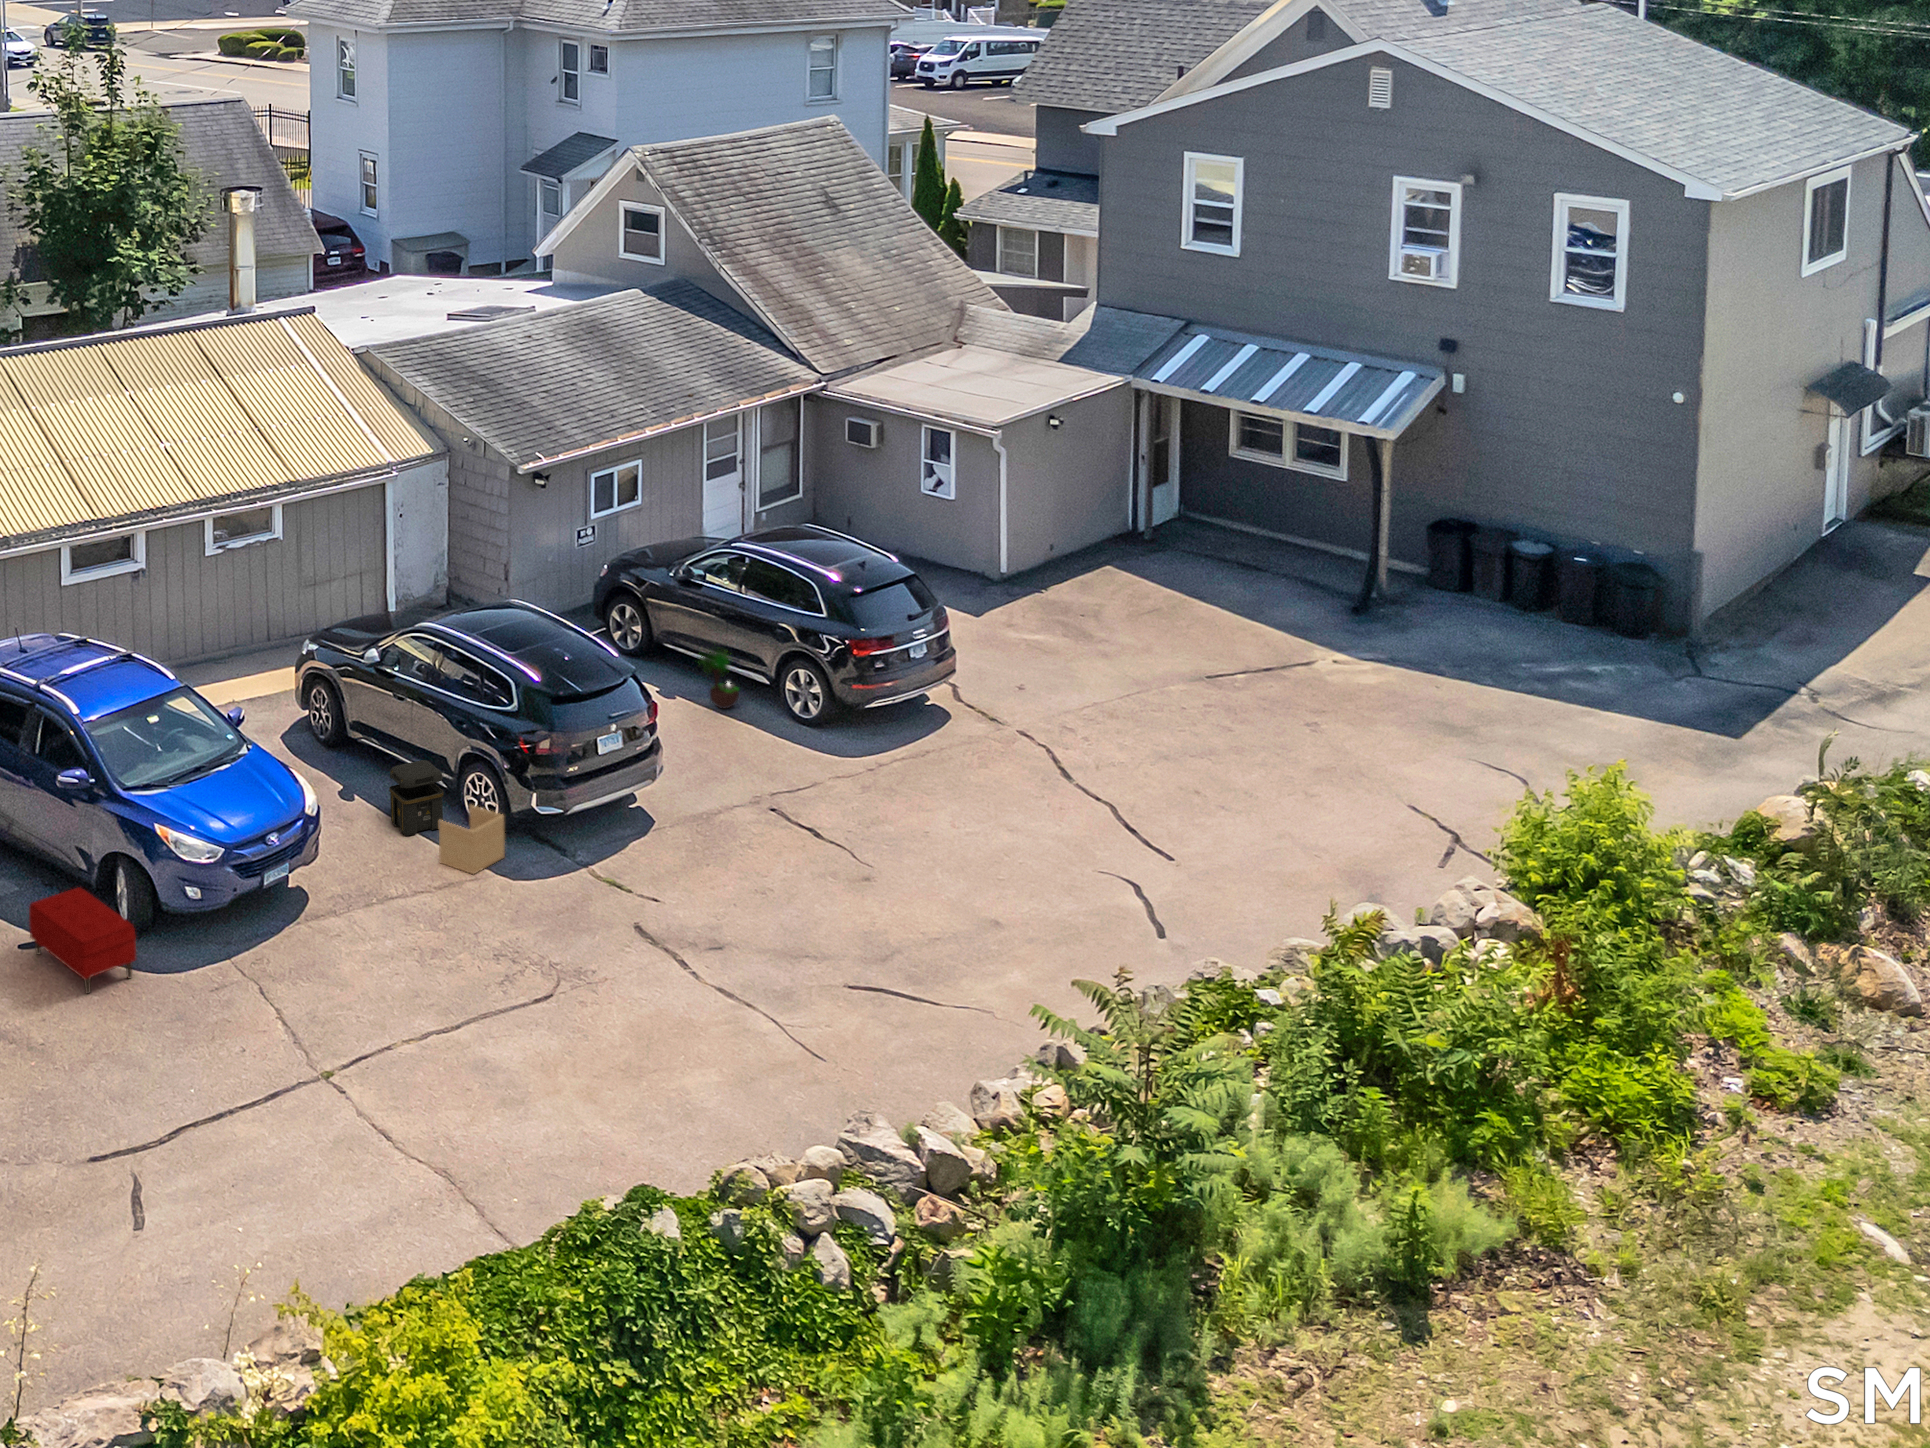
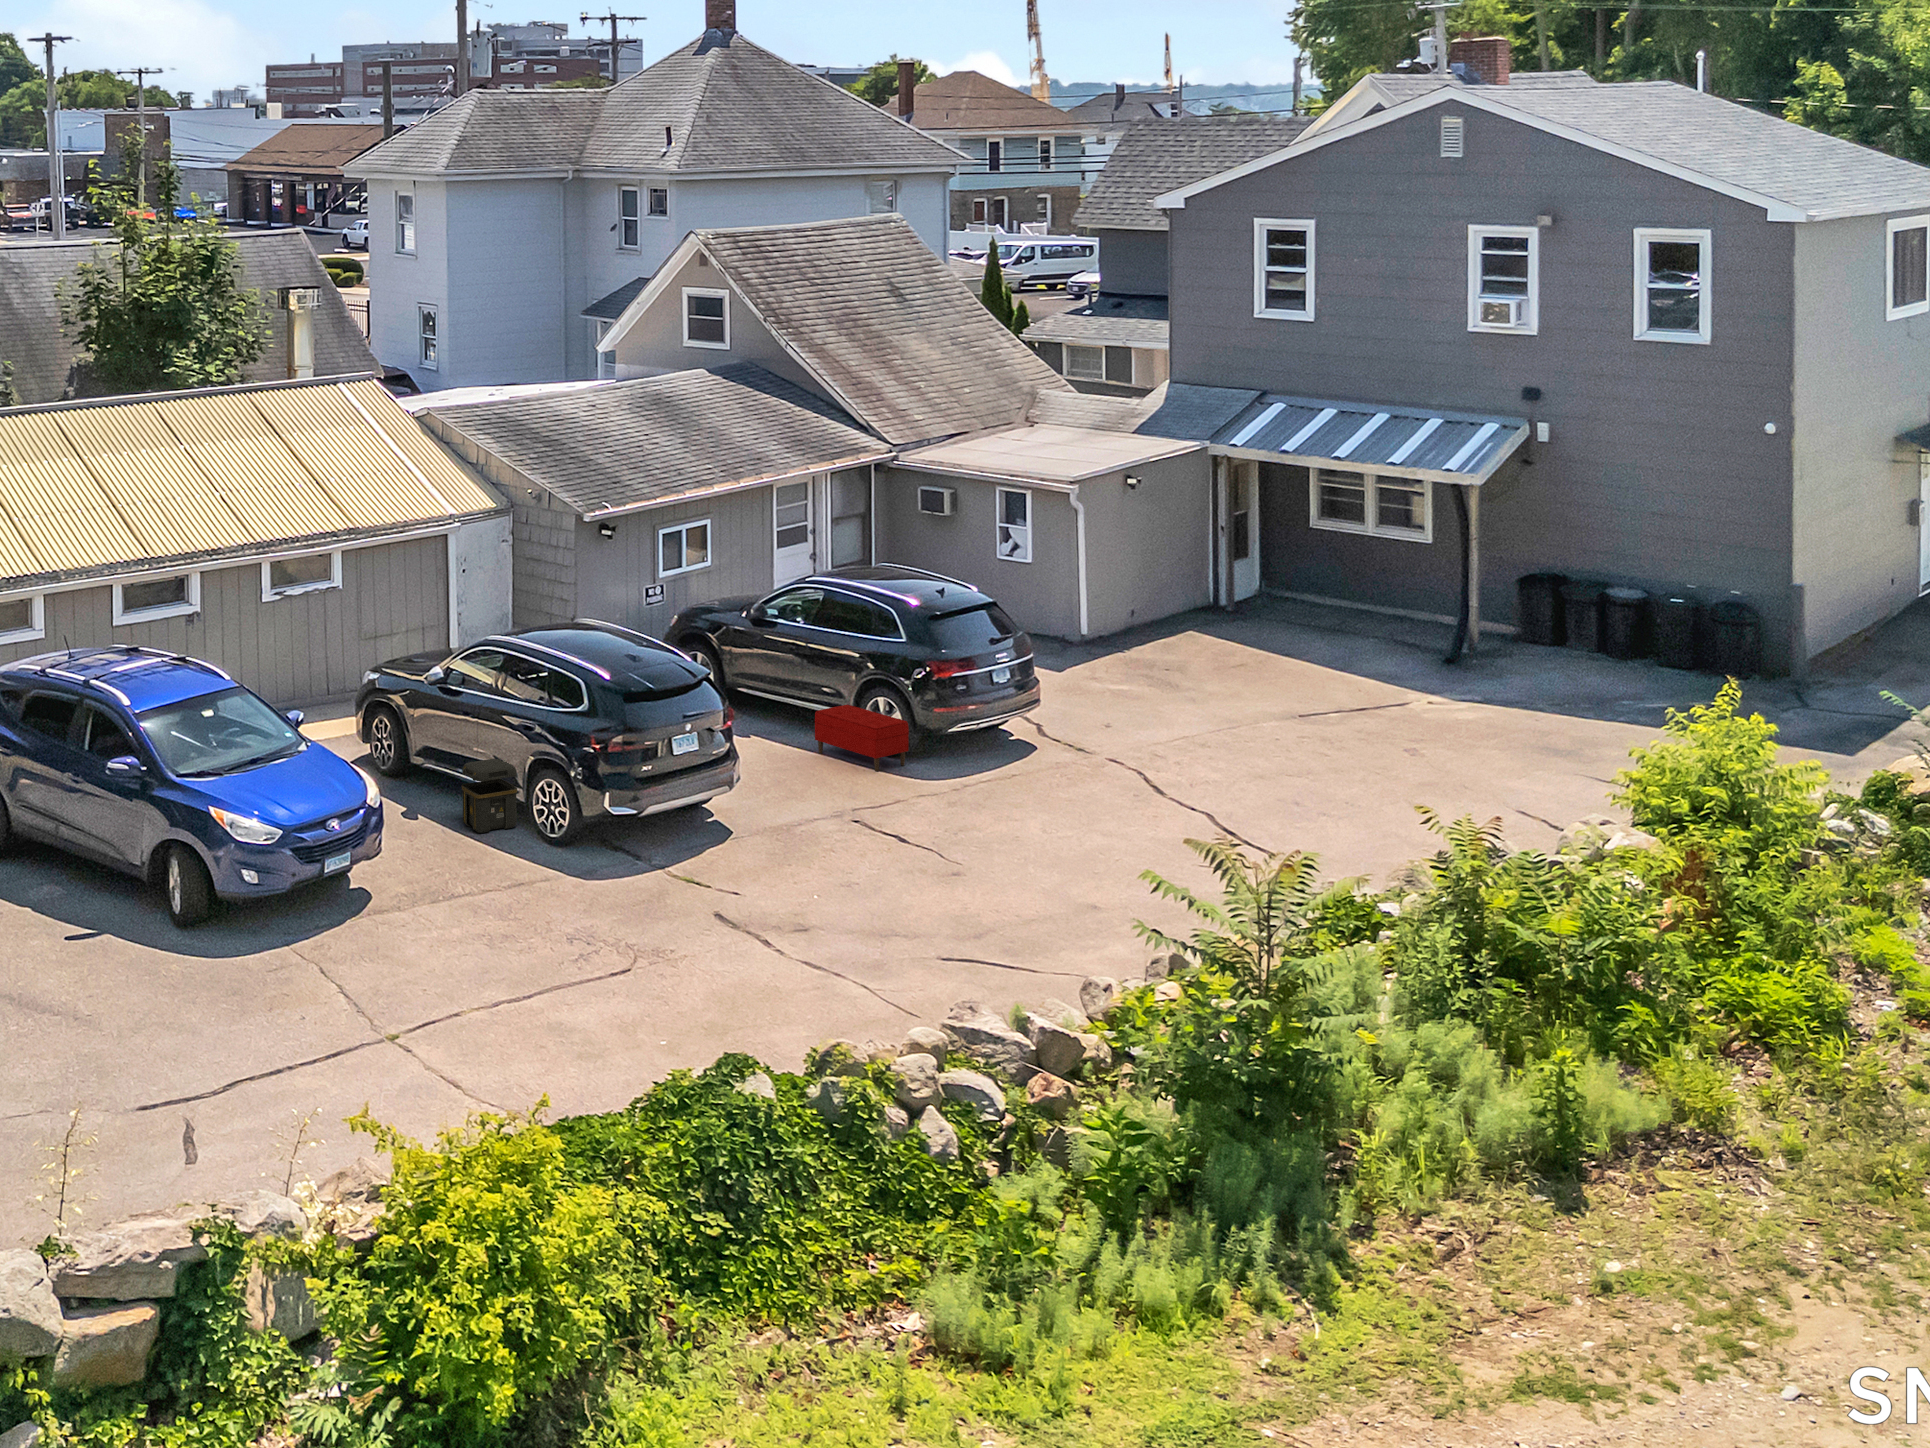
potted tree: present [699,650,739,709] -> none [773,667,820,738]
cardboard box: present [439,805,505,874] -> none [513,795,581,862]
bench: present [29,887,136,994] -> present [815,705,909,772]

